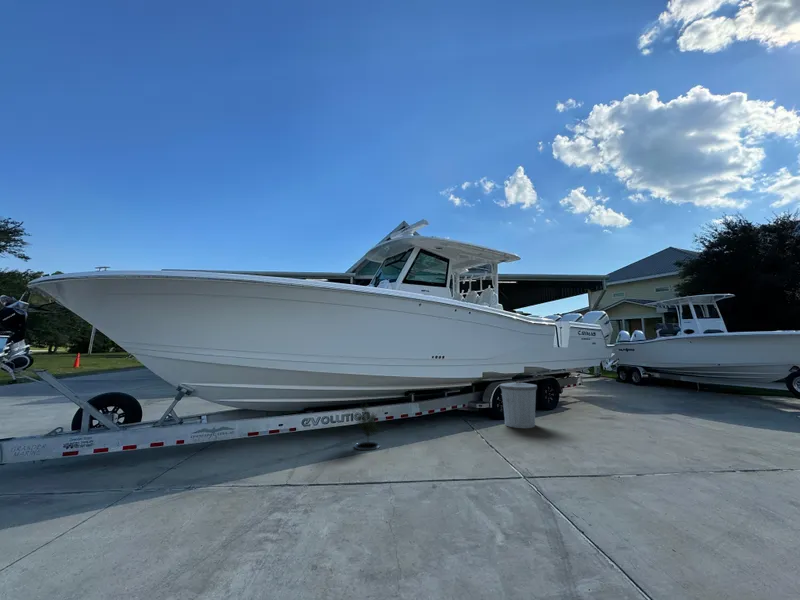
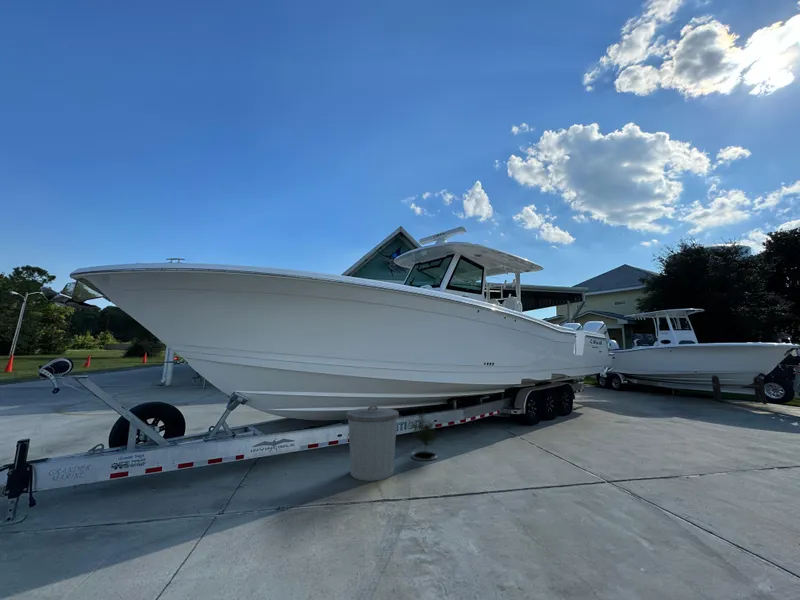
bench: none [733,369,791,401] -> present [712,375,767,404]
trash can: present [500,381,537,428] -> present [346,406,399,481]

